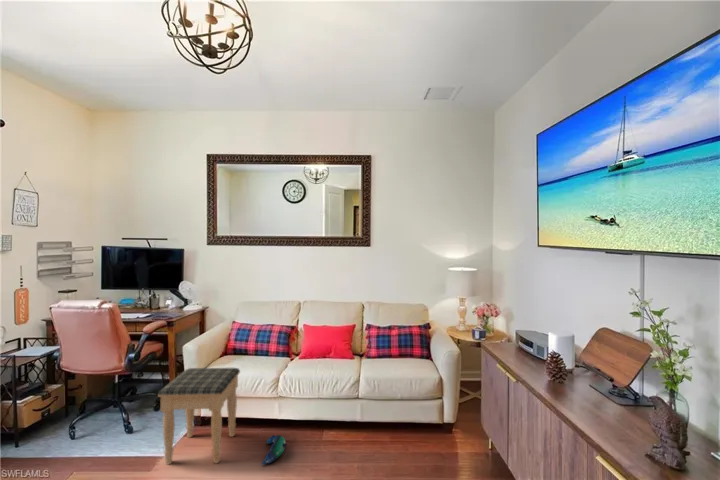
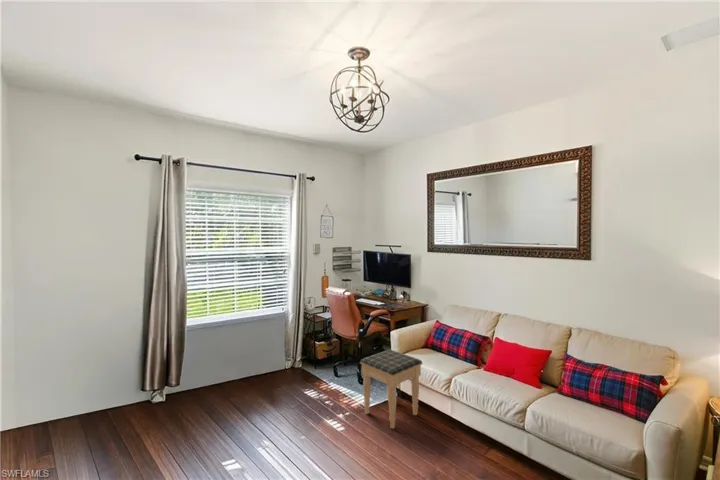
plush toy: present [262,435,287,465] -> none [418,428,445,449]

